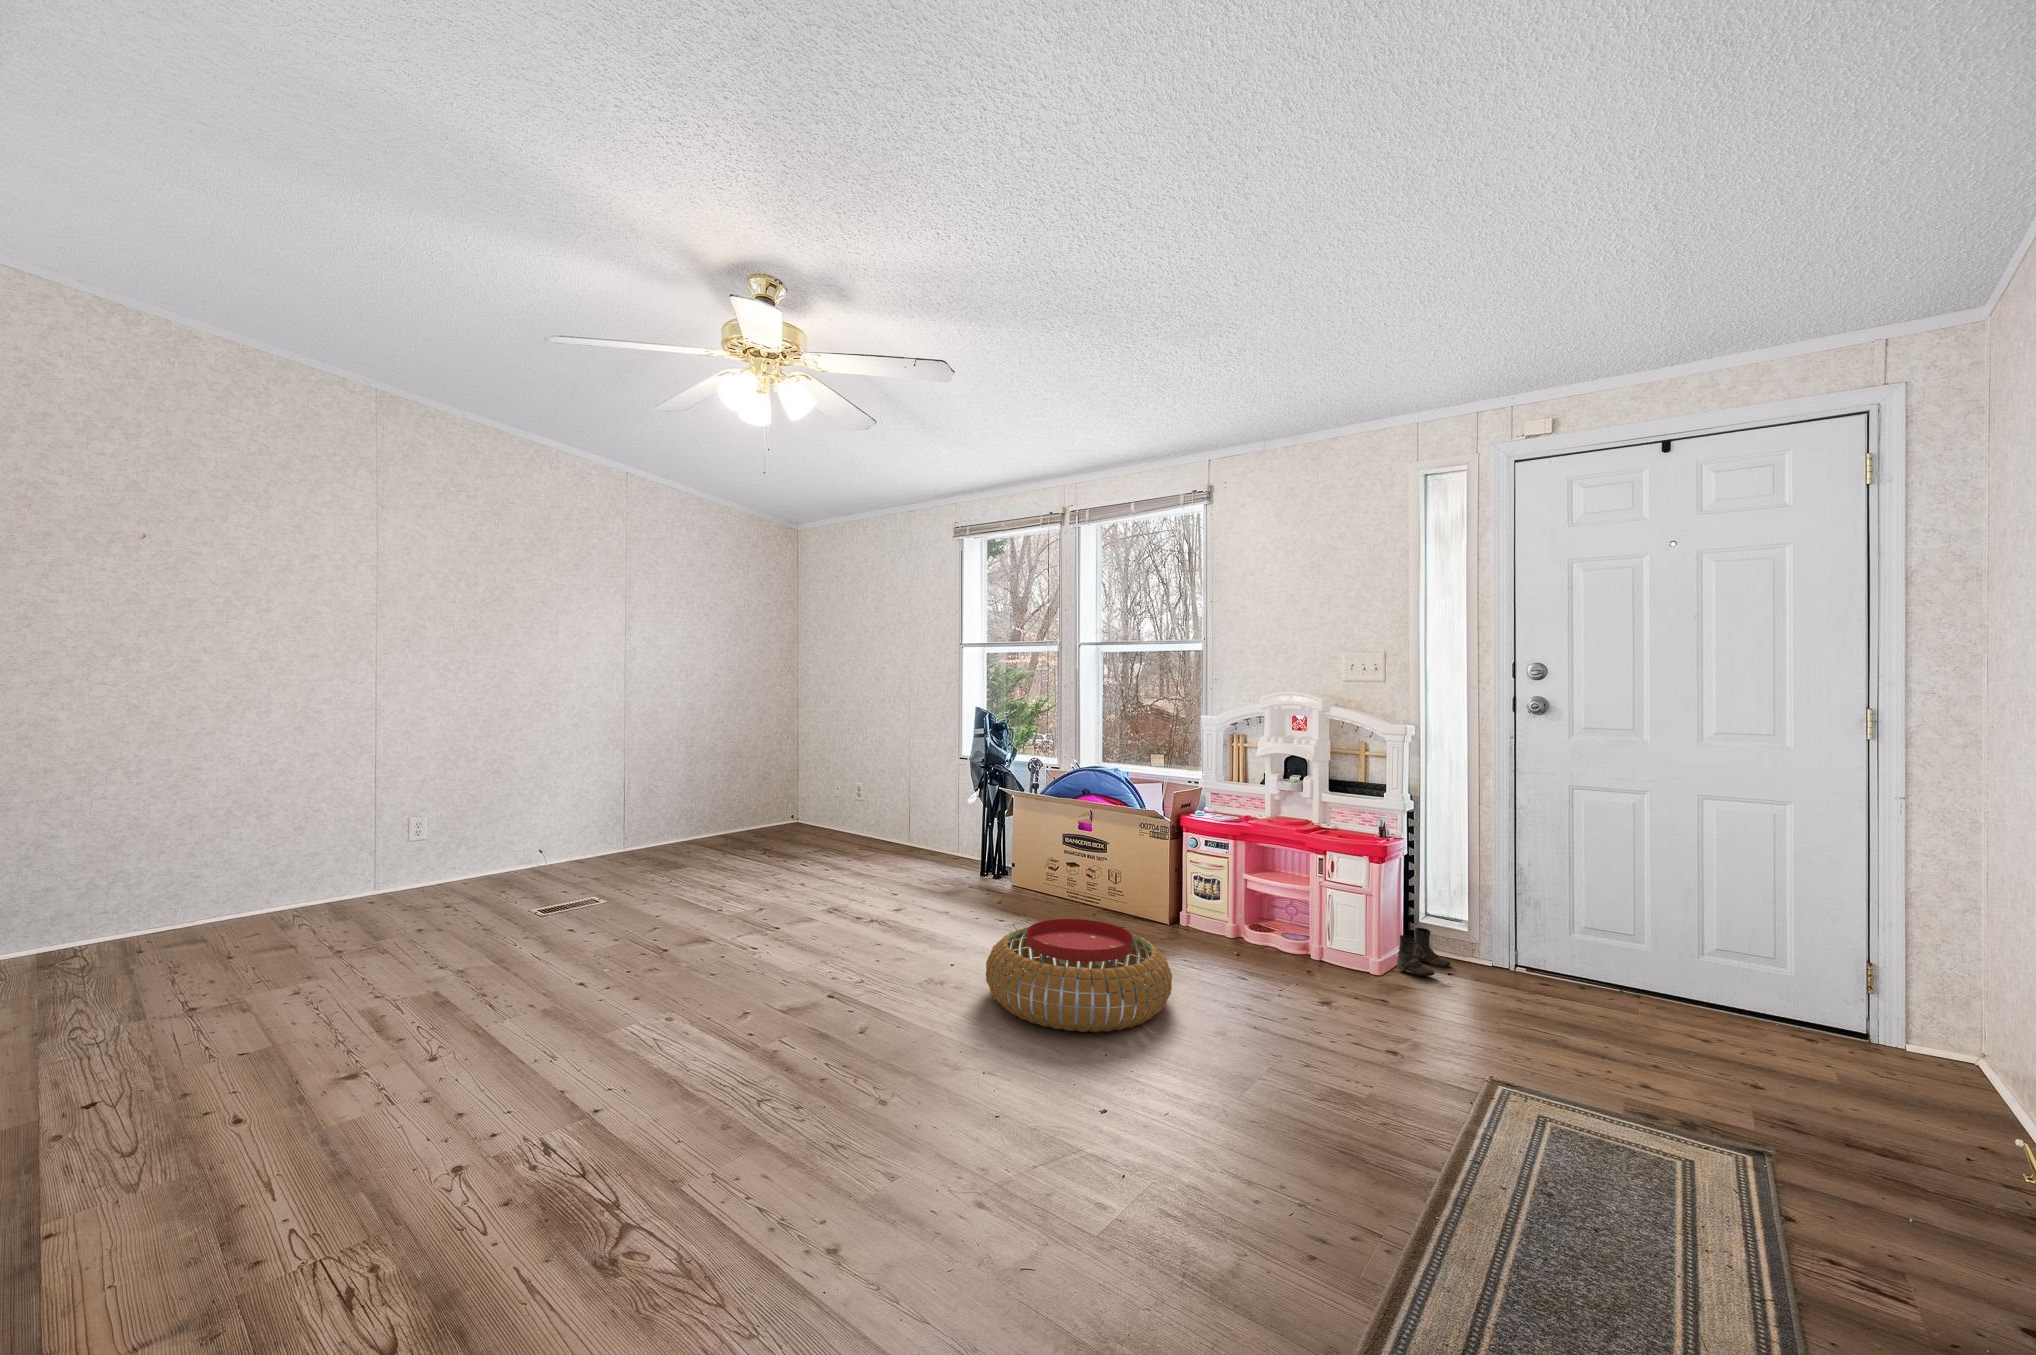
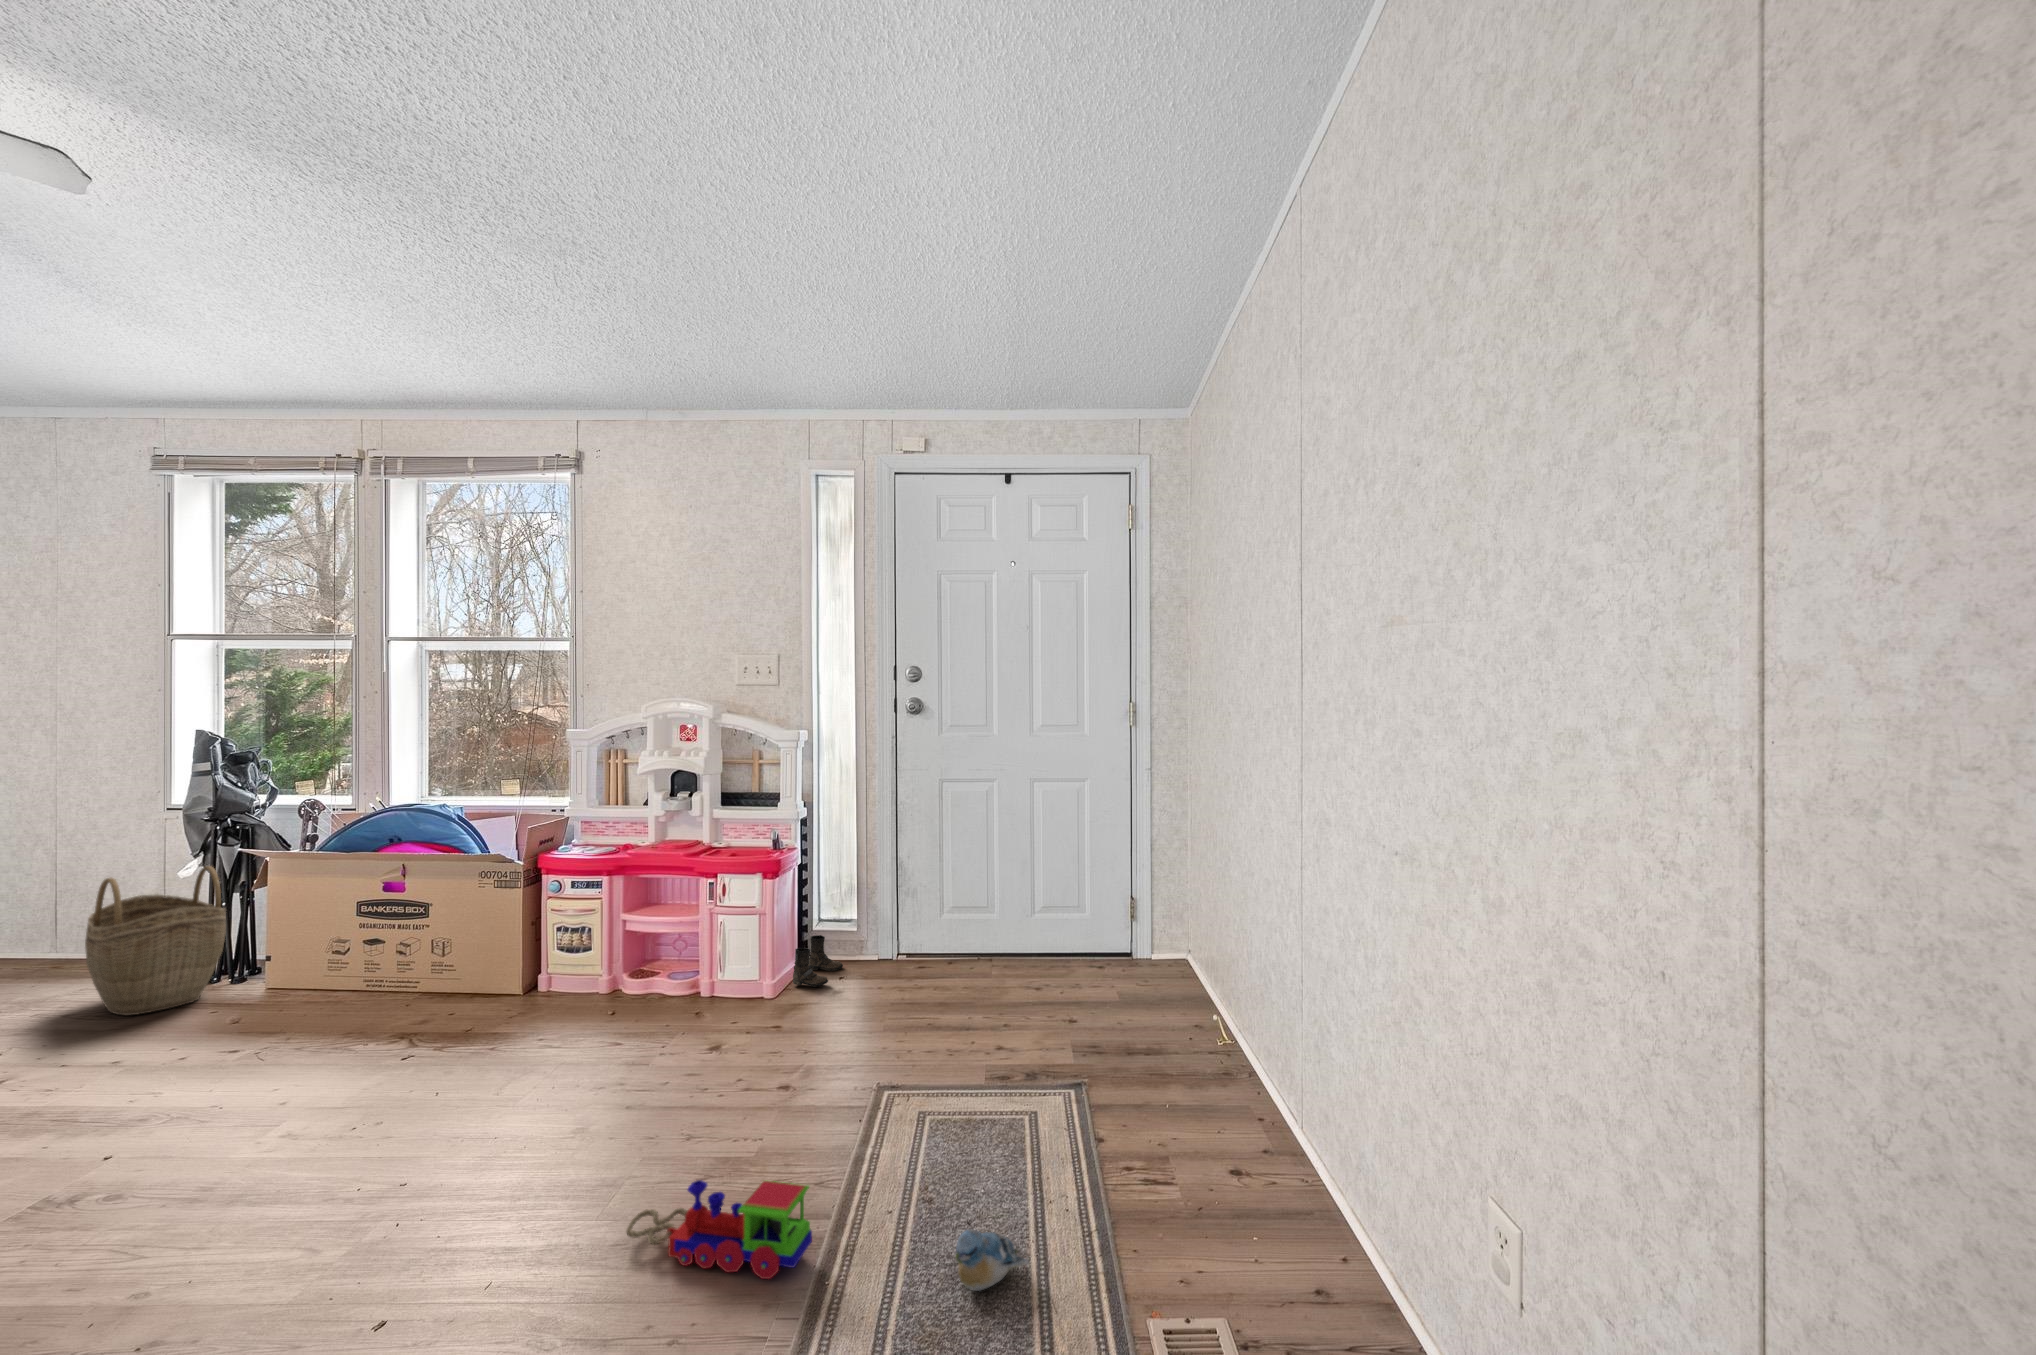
woven basket: none [932,797,995,885] -> present [85,866,226,1015]
pouf: present [986,919,1172,1032] -> none [152,1028,512,1229]
toy train: none [1264,1089,1425,1191] -> present [626,1180,812,1279]
plush toy: none [1580,1225,1676,1292] -> present [956,1229,1029,1291]

